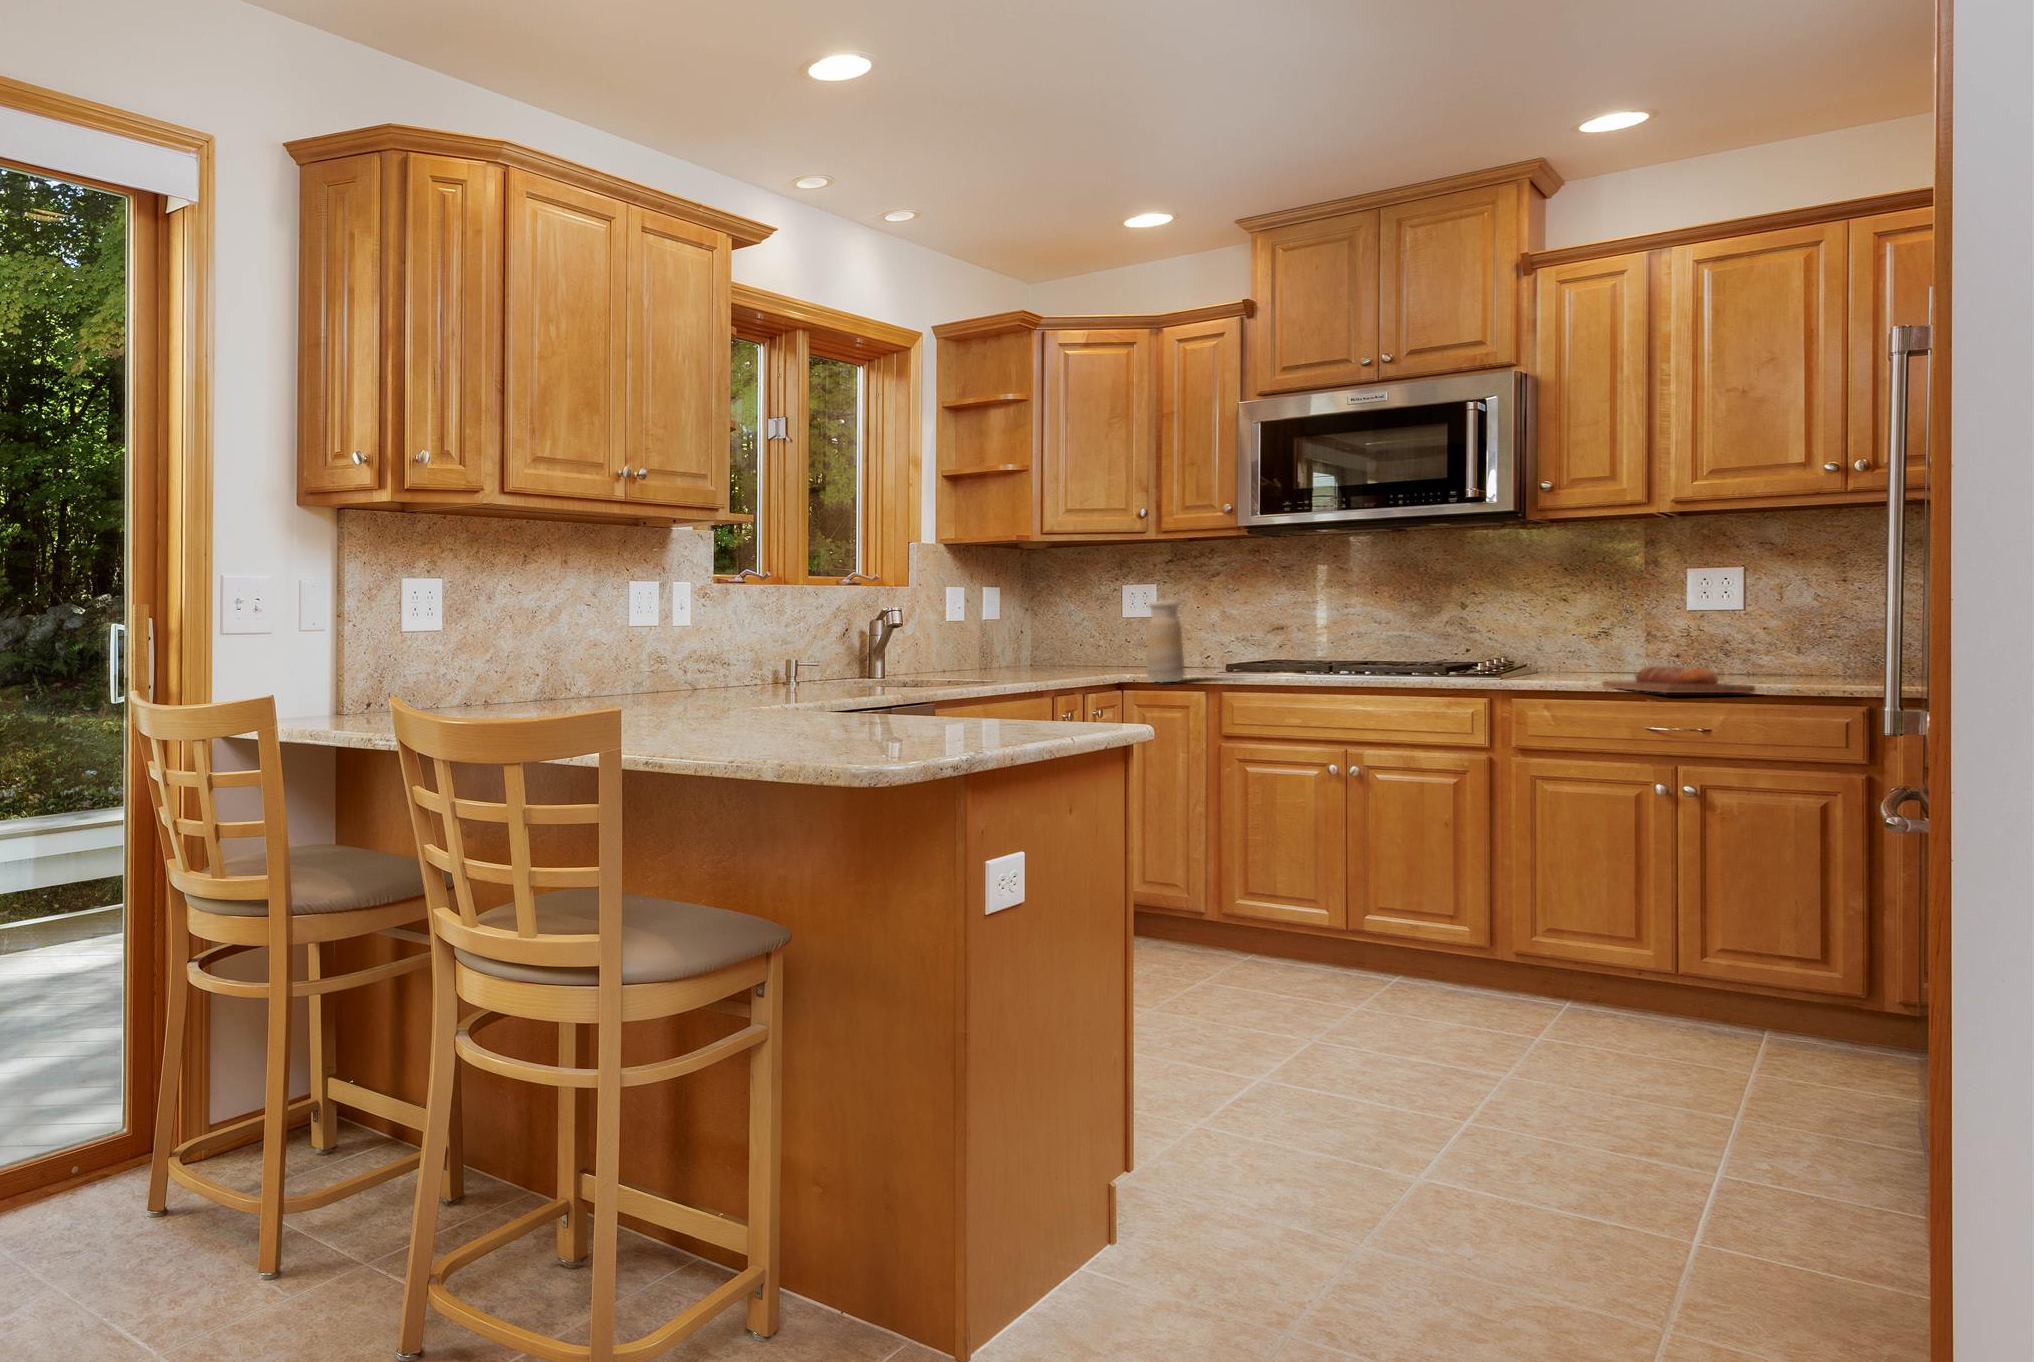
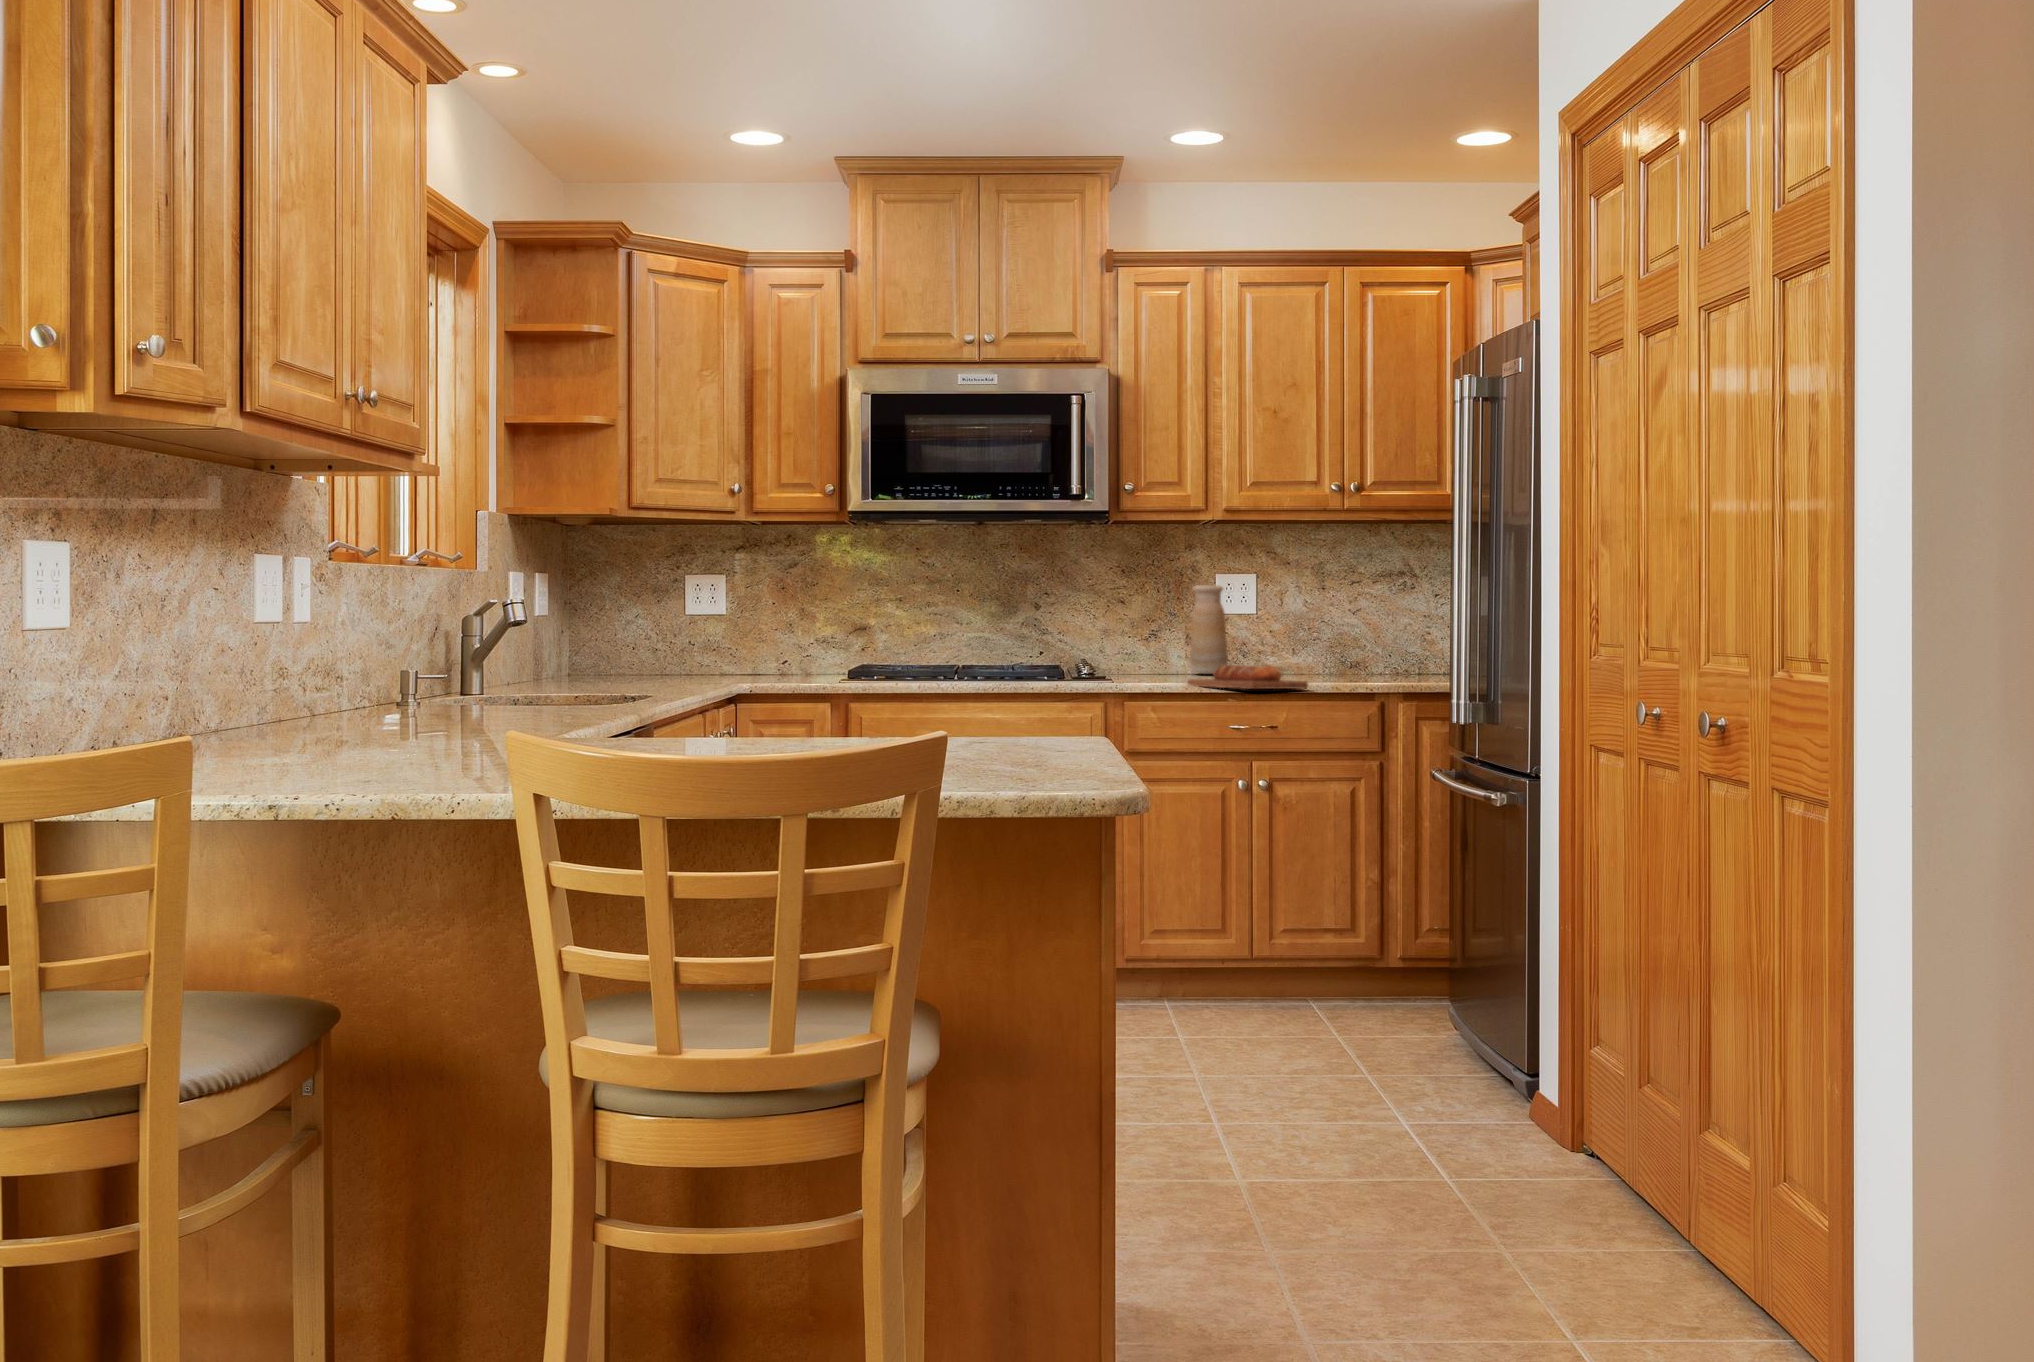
vase: present [1147,600,1185,682] -> present [1191,585,1228,674]

